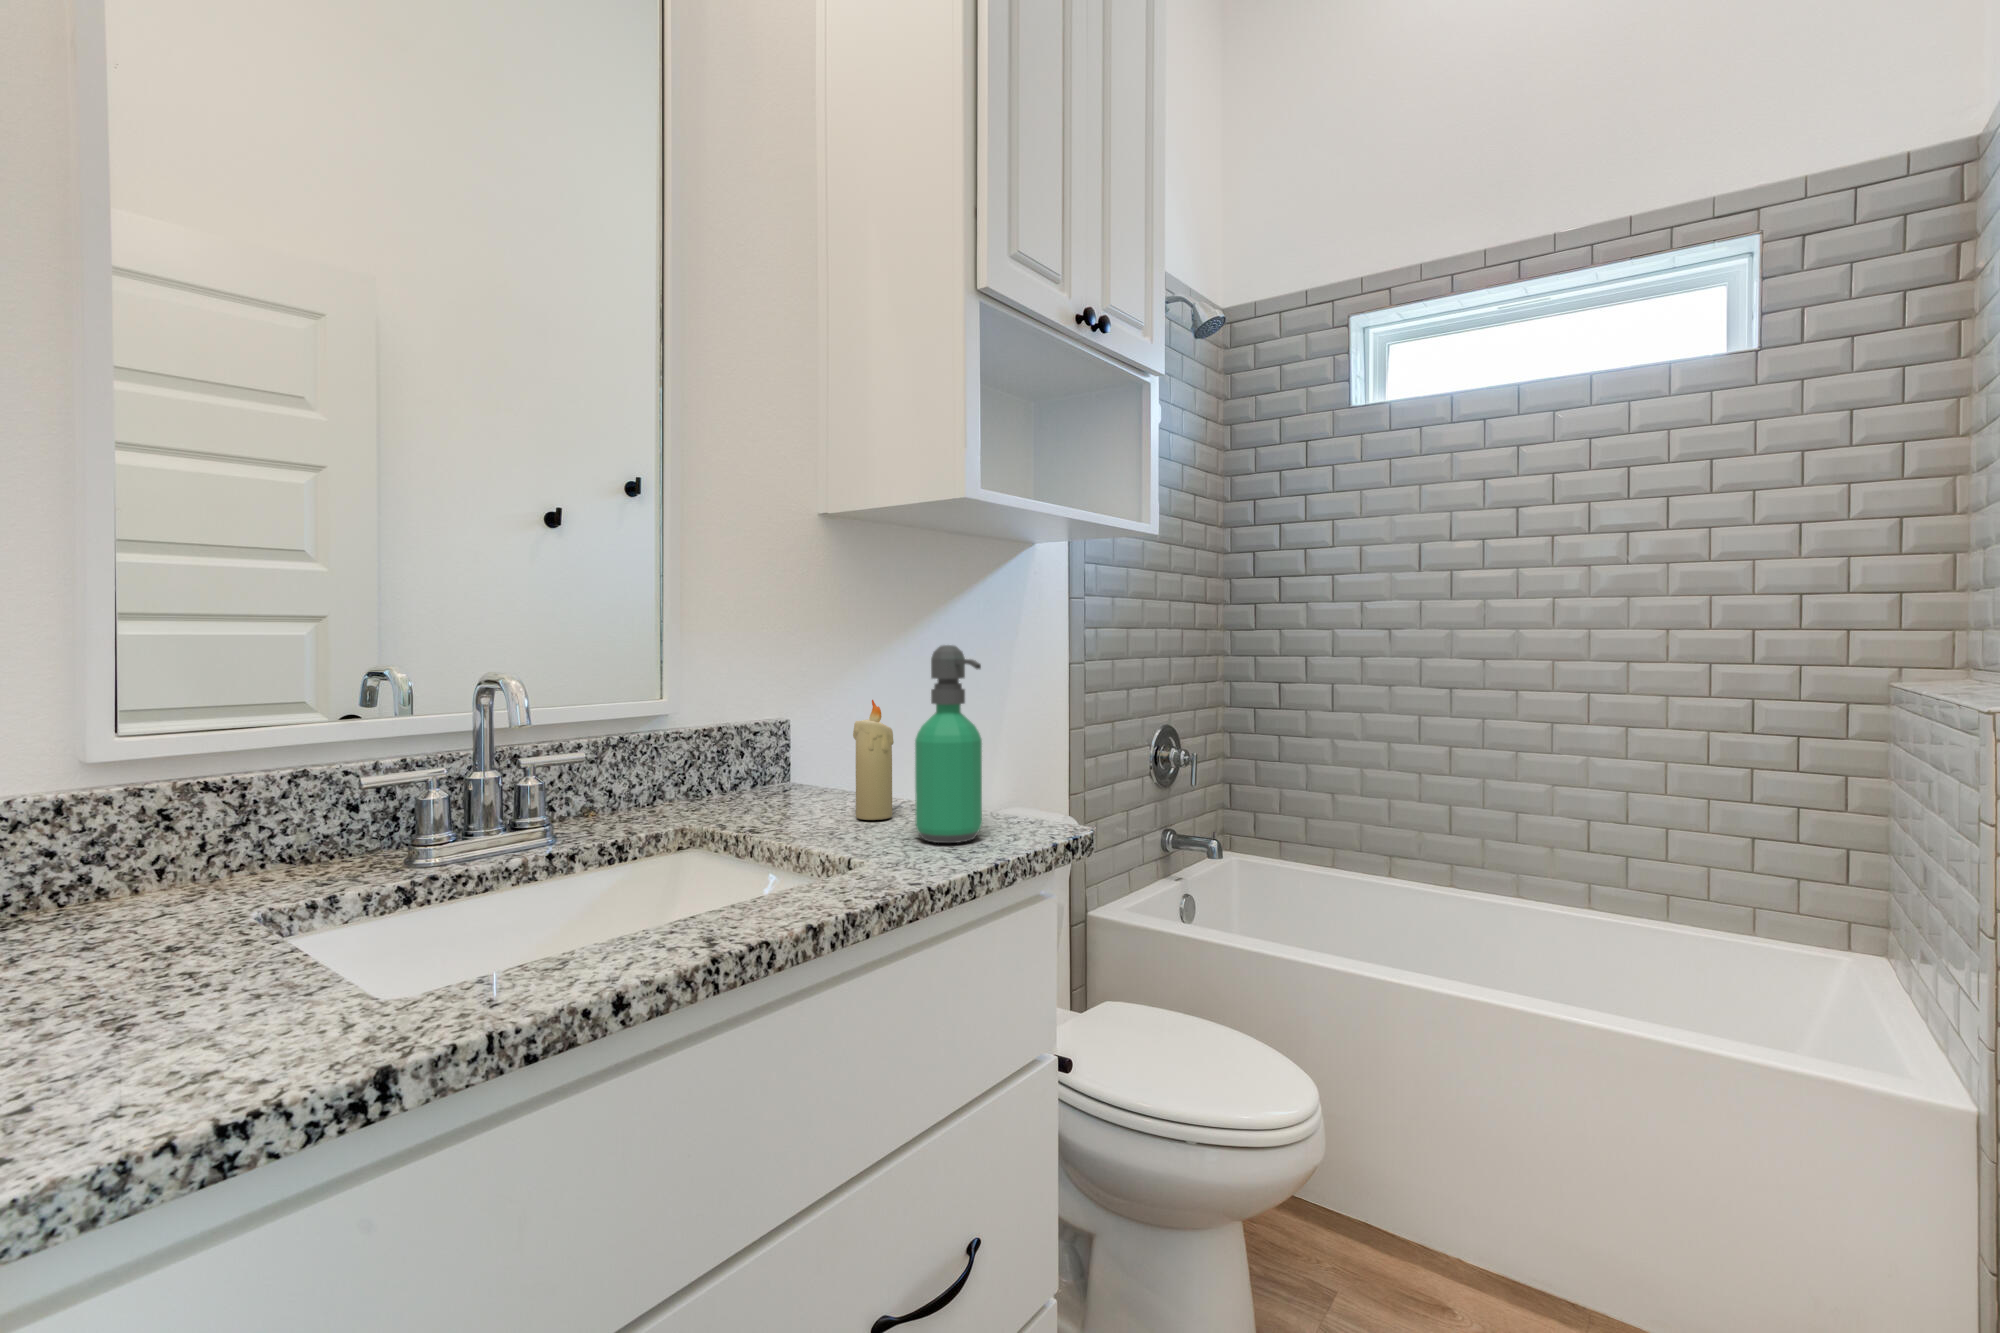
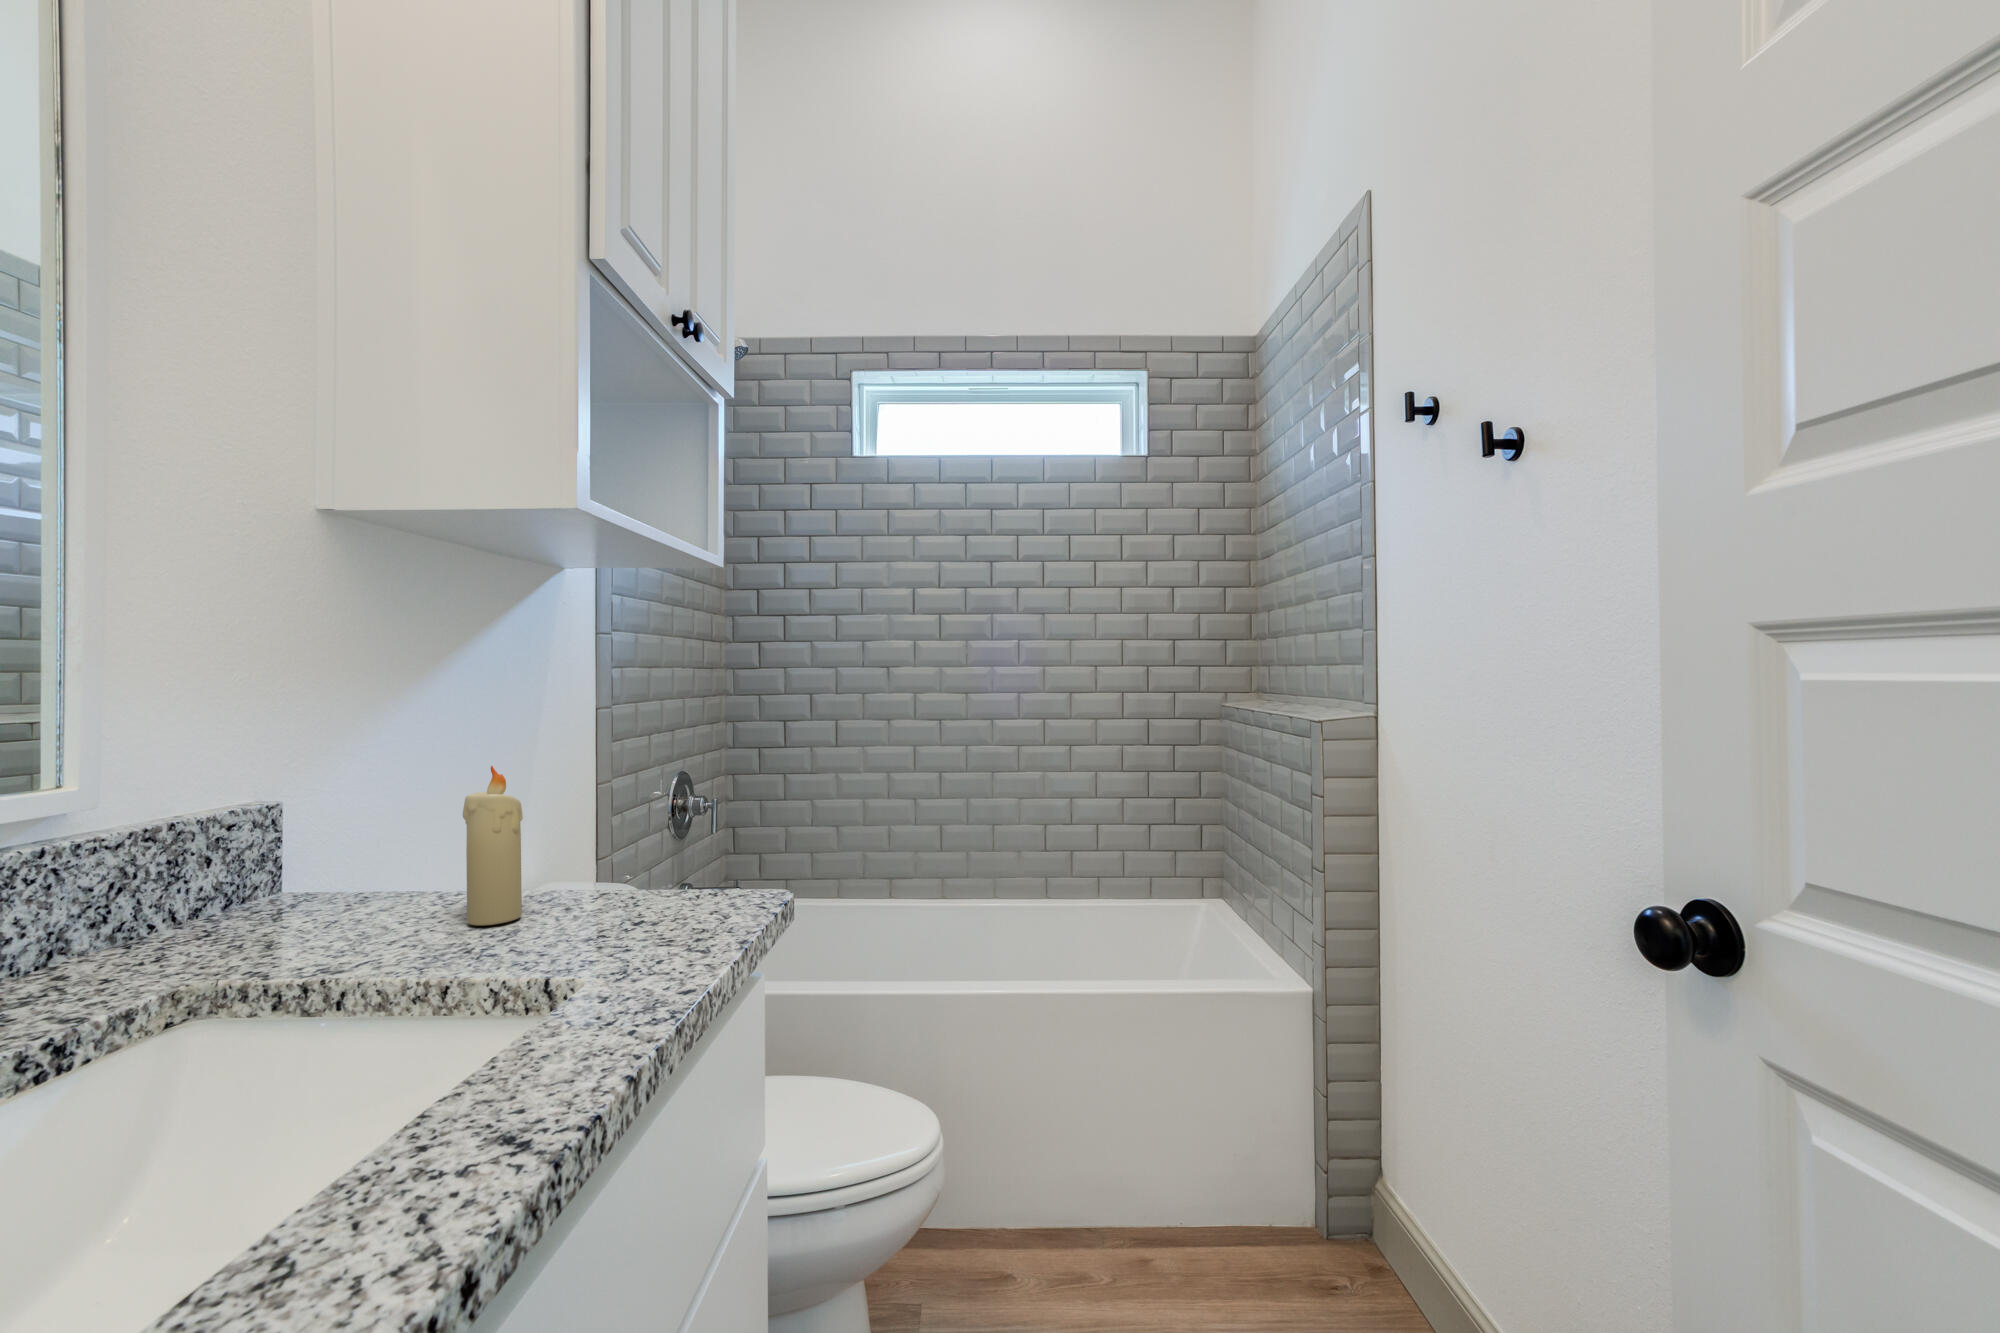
soap dispenser: present [915,645,982,843] -> none [594,694,694,938]

